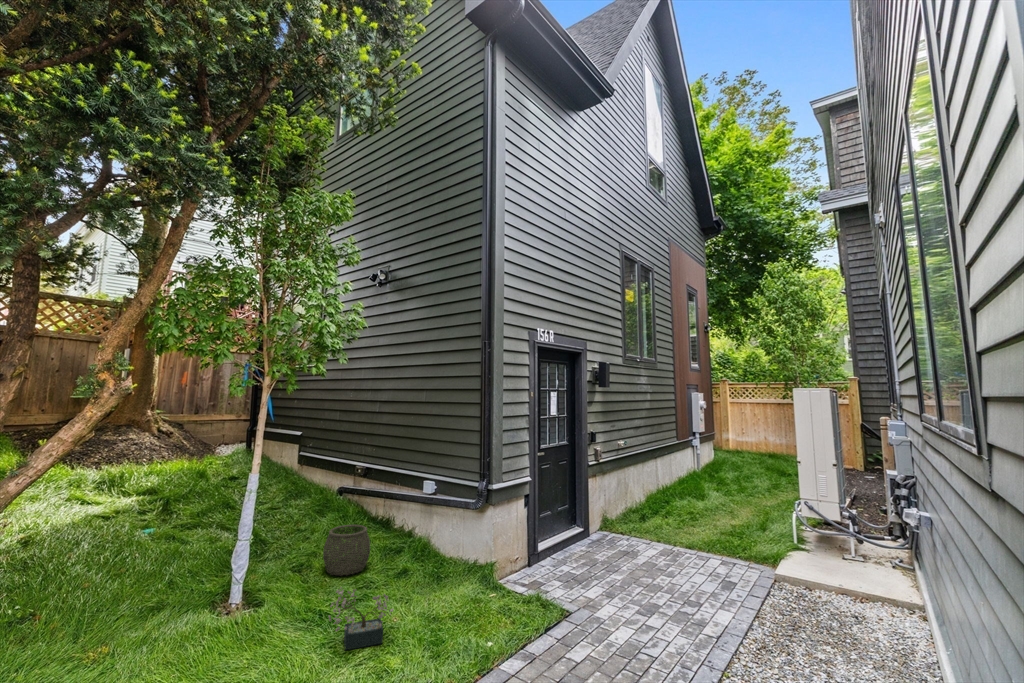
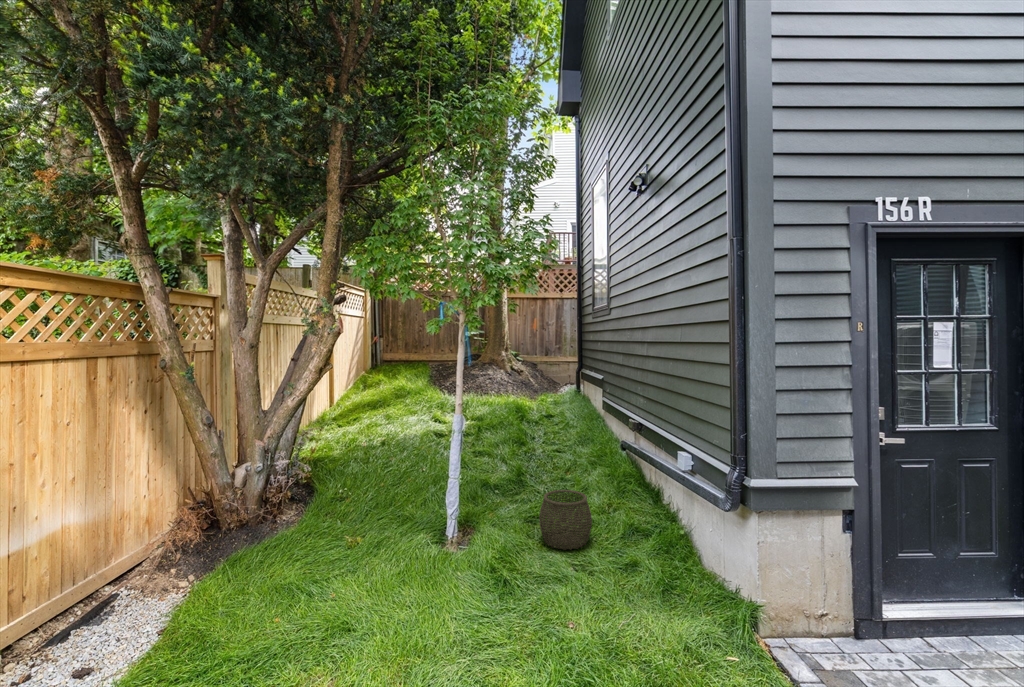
decorative plant: present [329,587,393,650] -> none [462,564,538,652]

